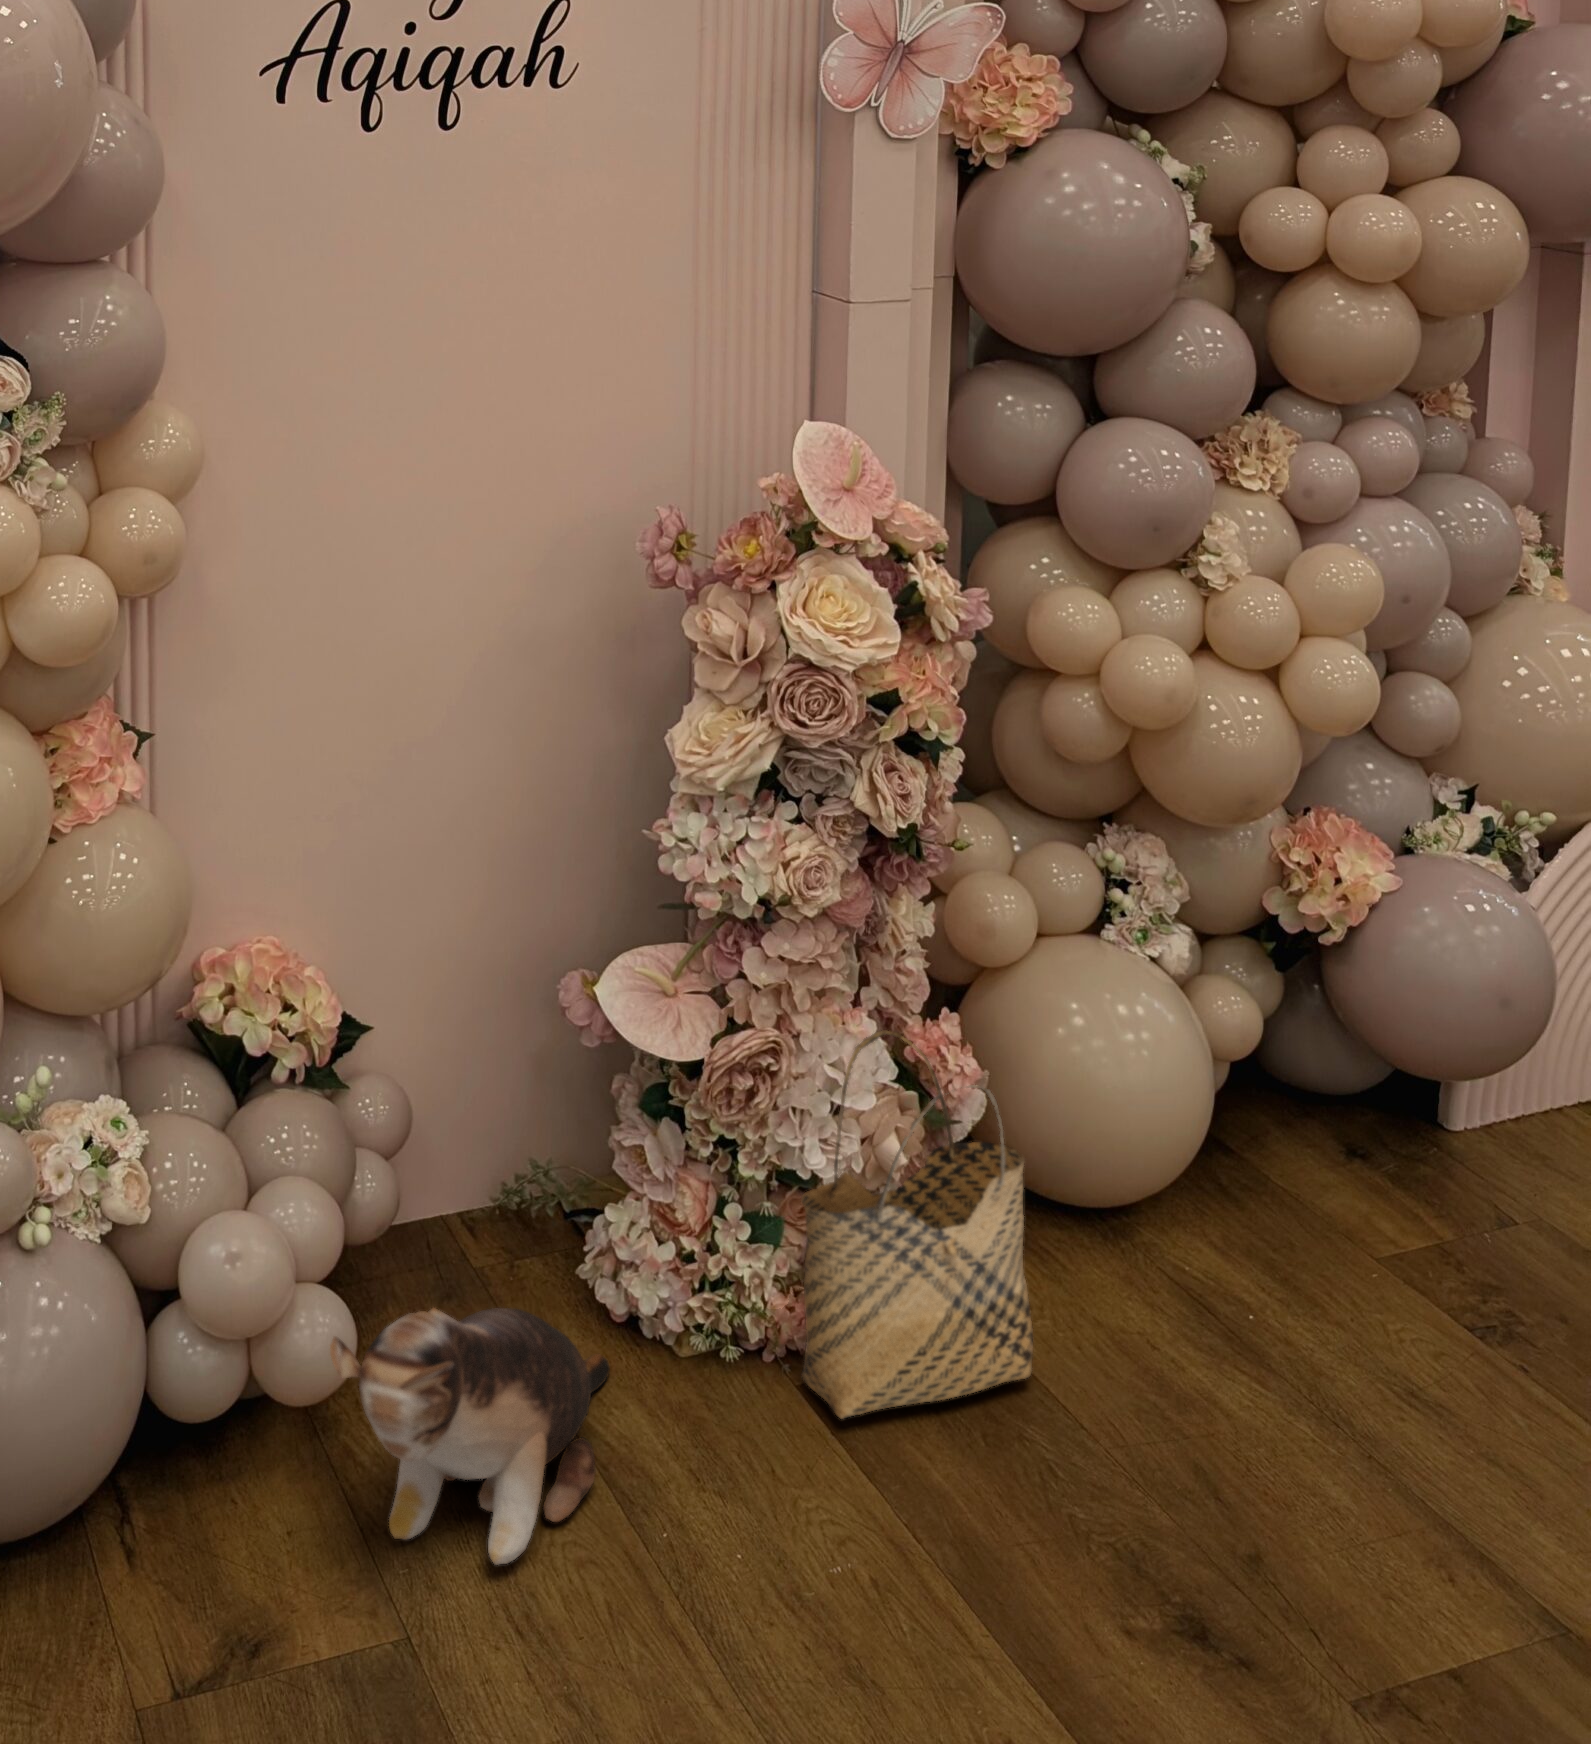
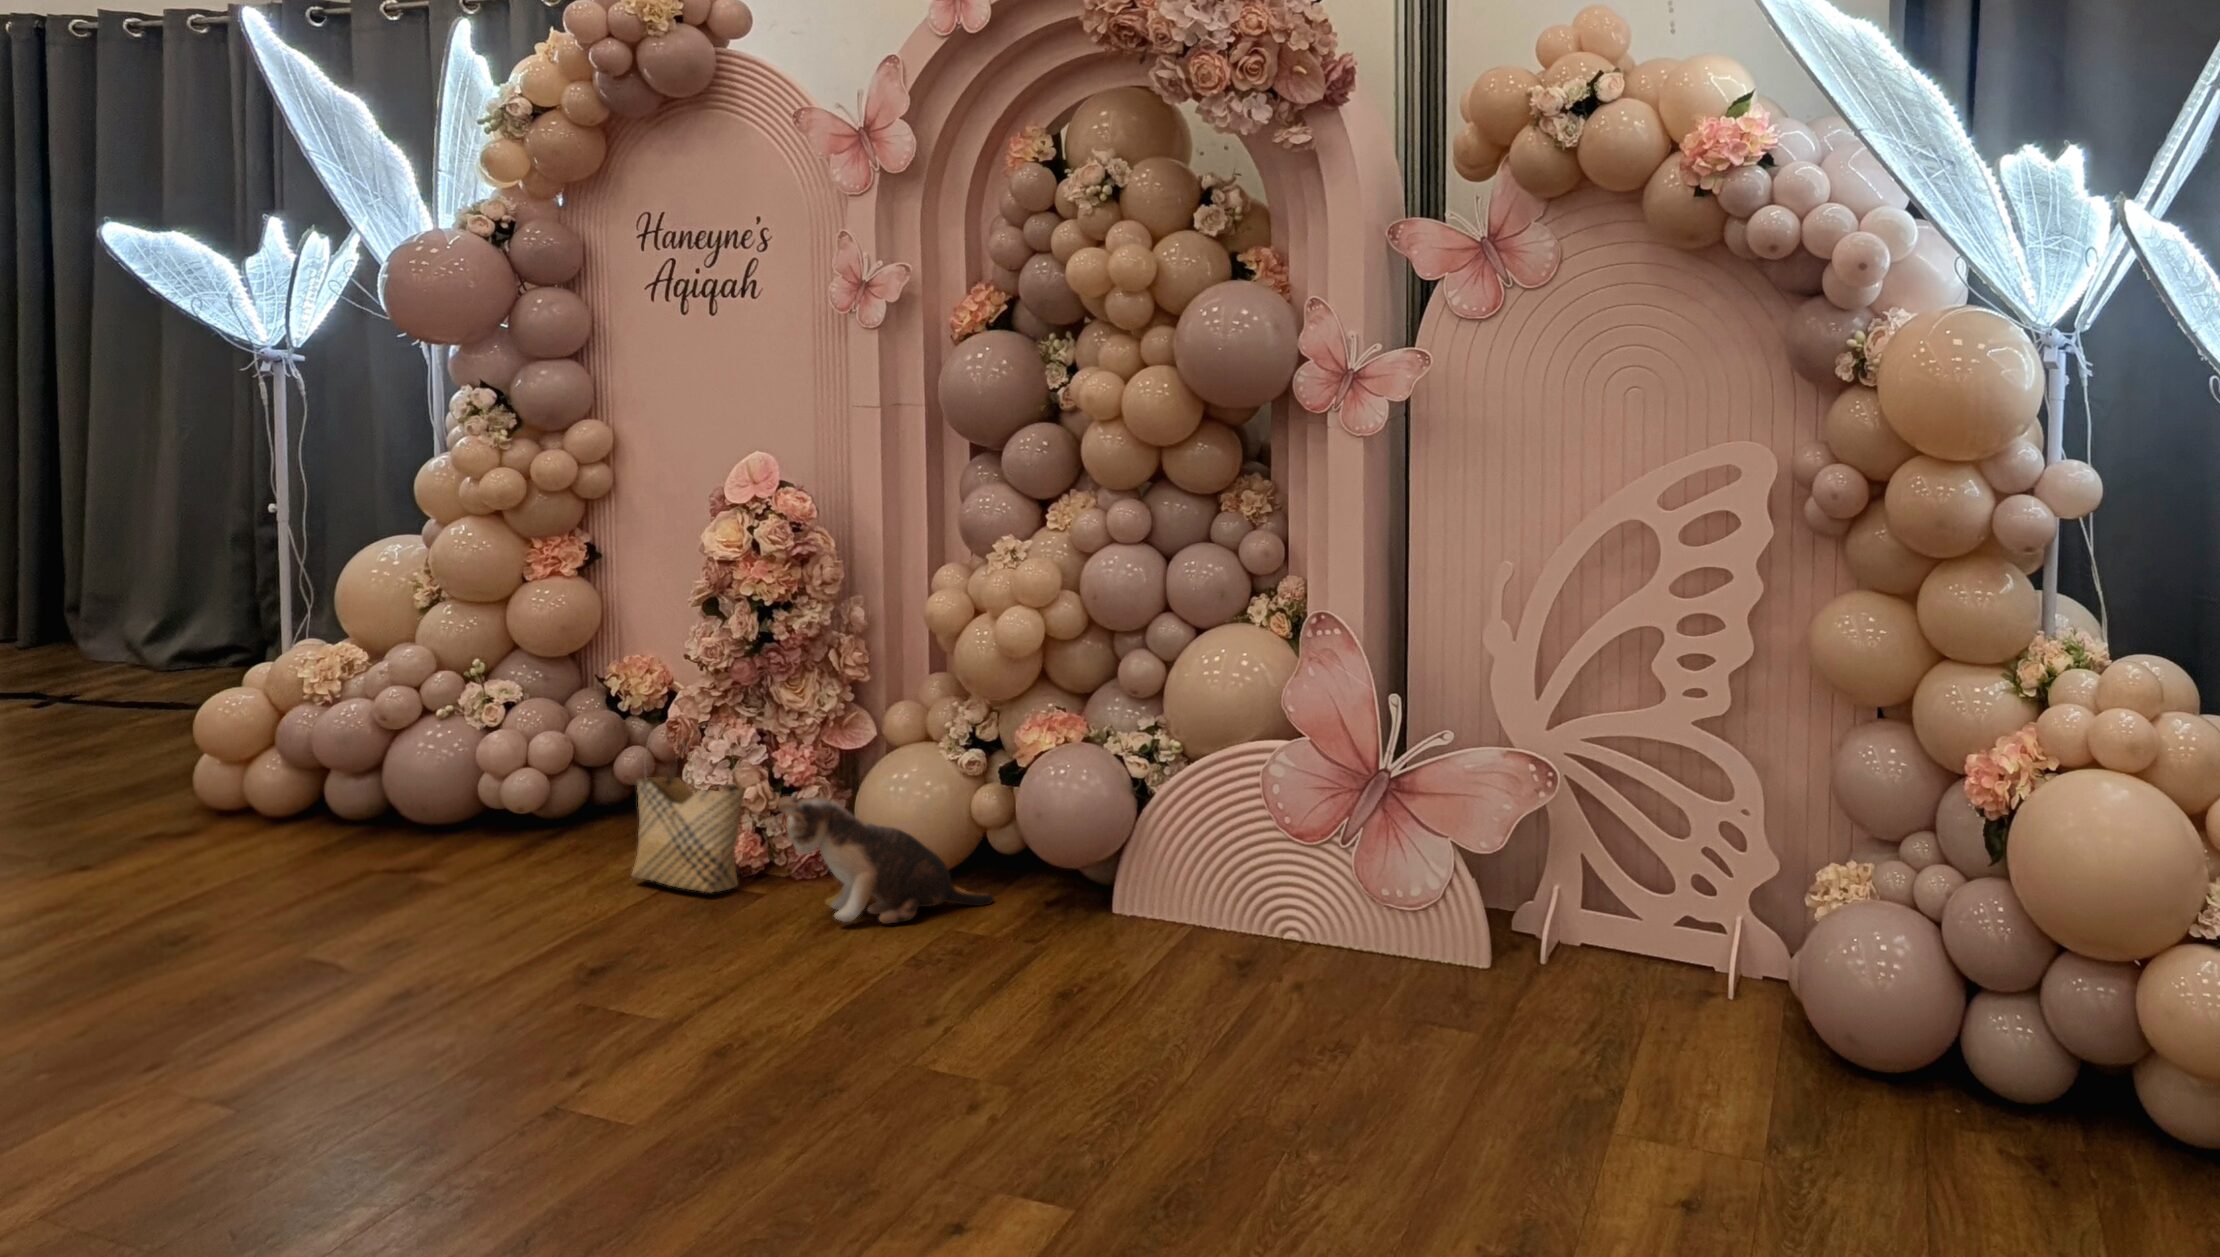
plush toy: present [330,1308,610,1565] -> present [777,796,993,924]

